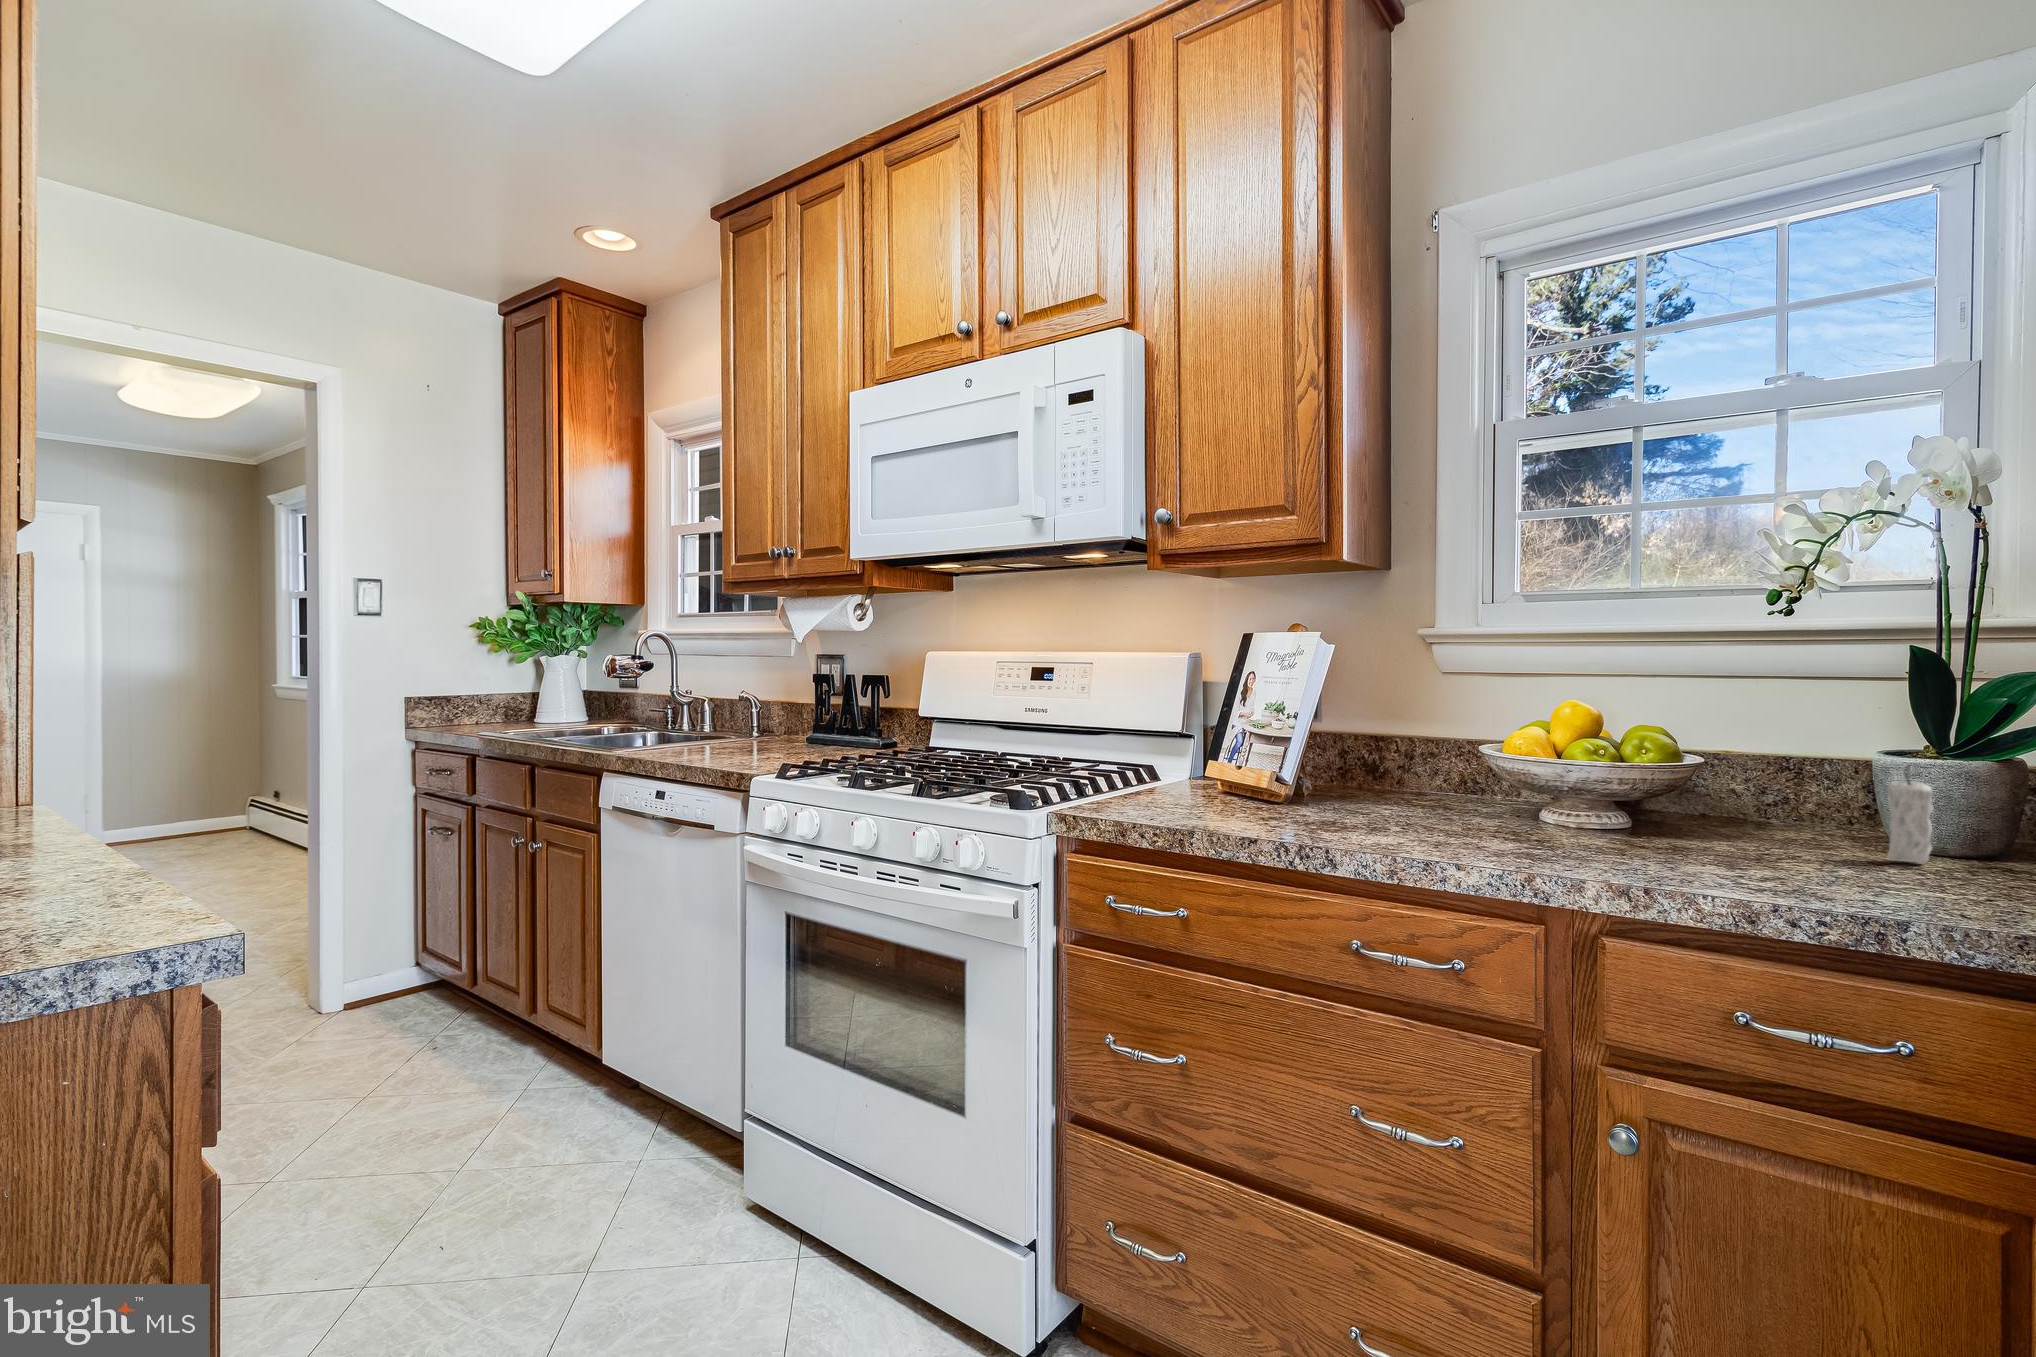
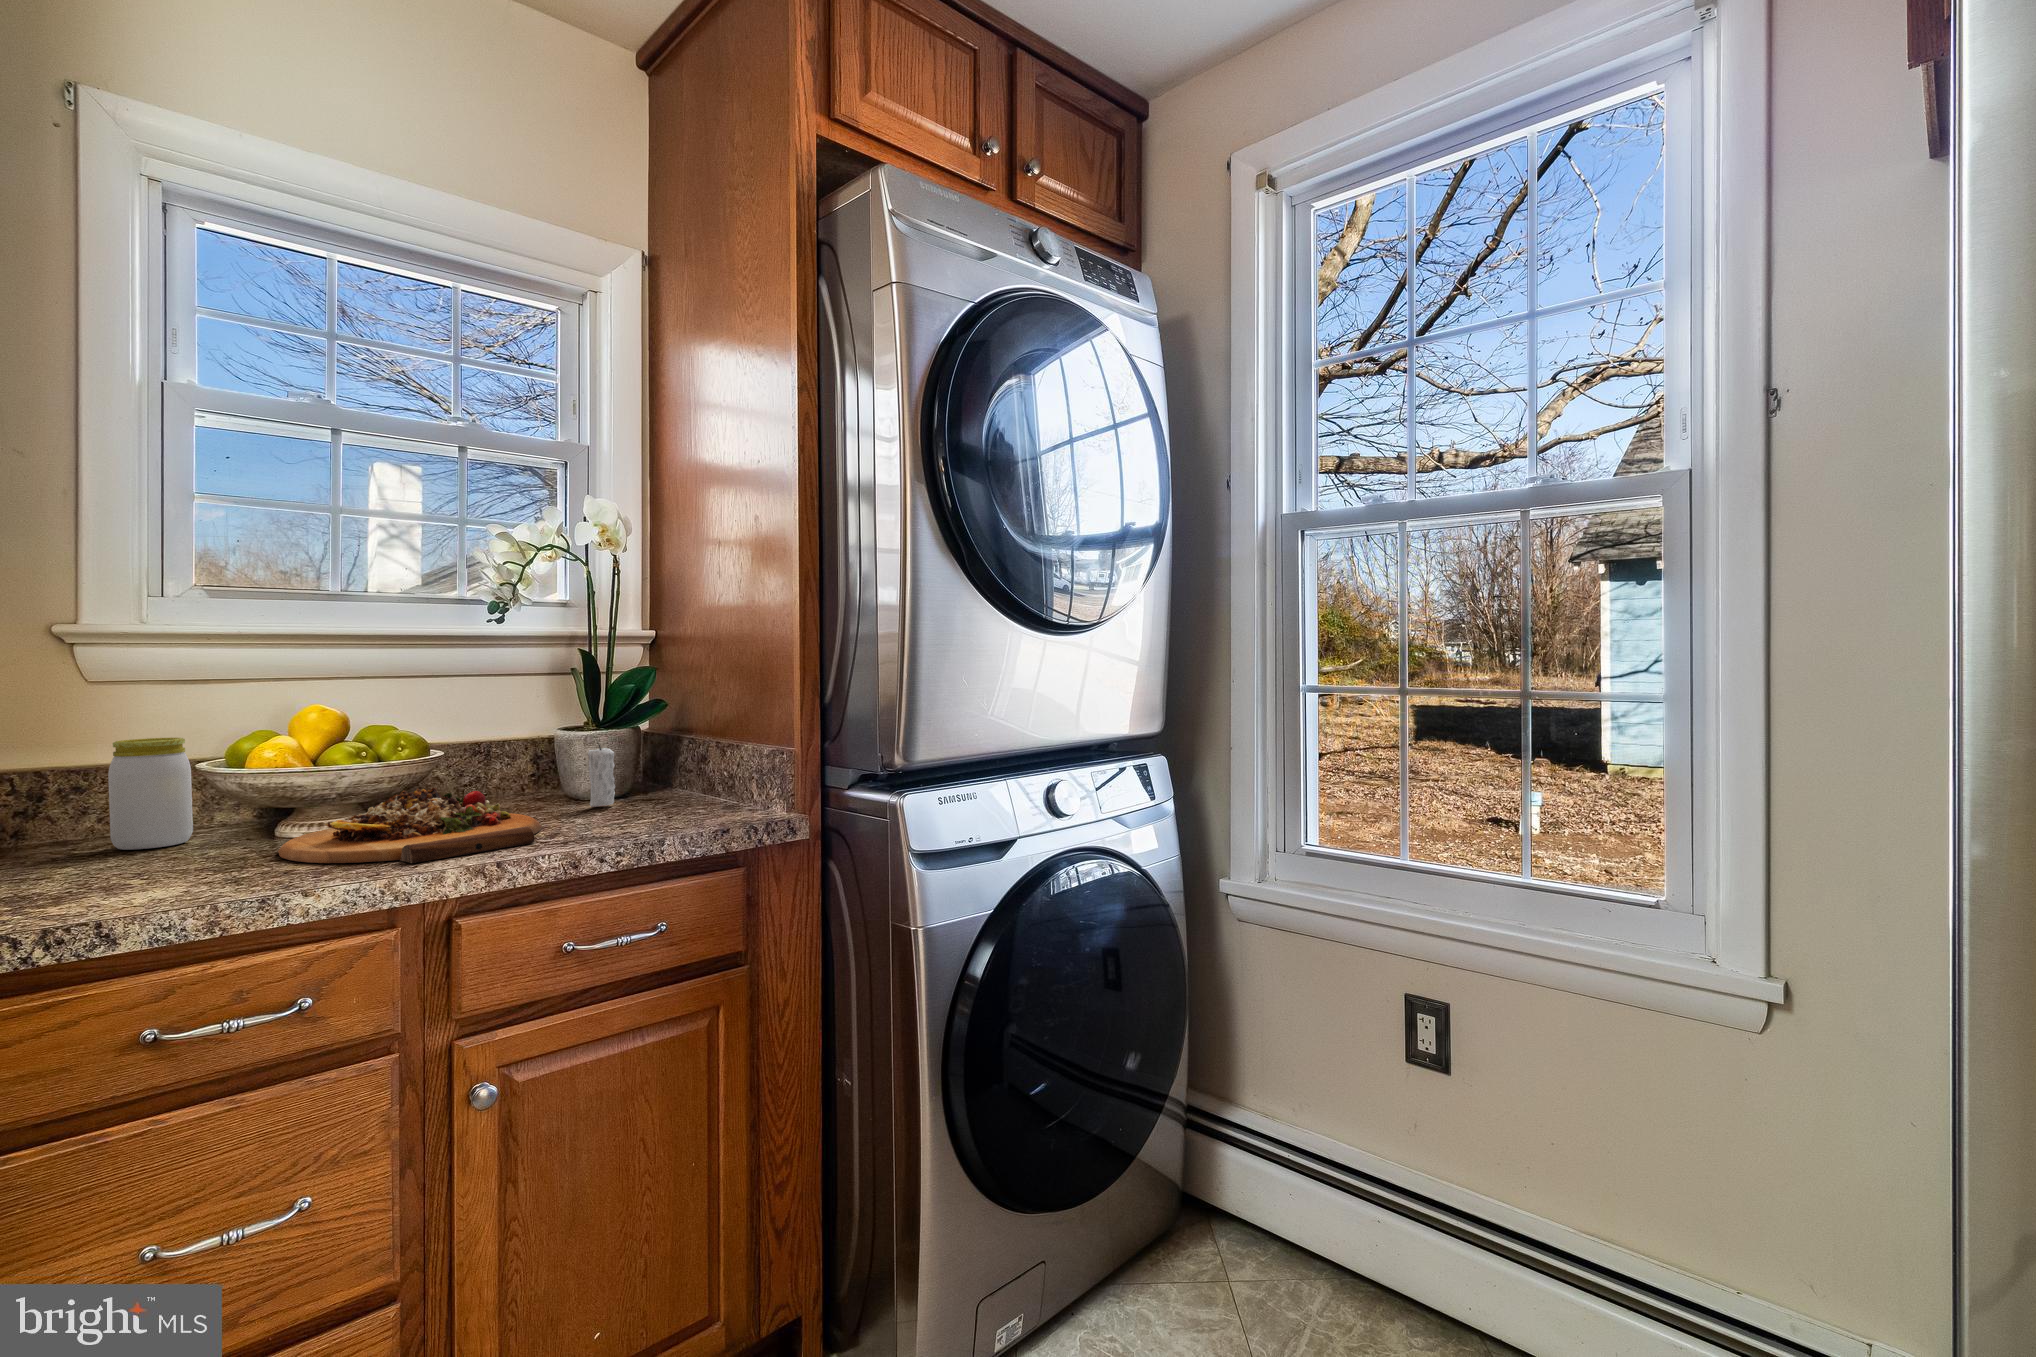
jar: none [1426,719,1481,810] -> present [108,738,193,850]
cutting board: none [1494,794,1773,879] -> present [278,788,542,863]

